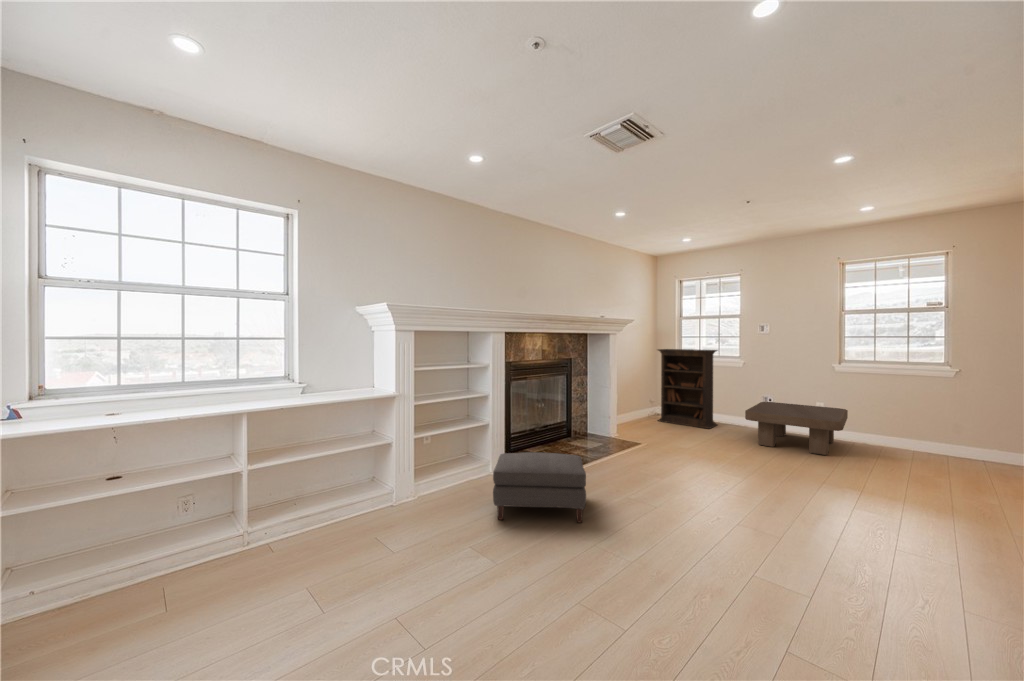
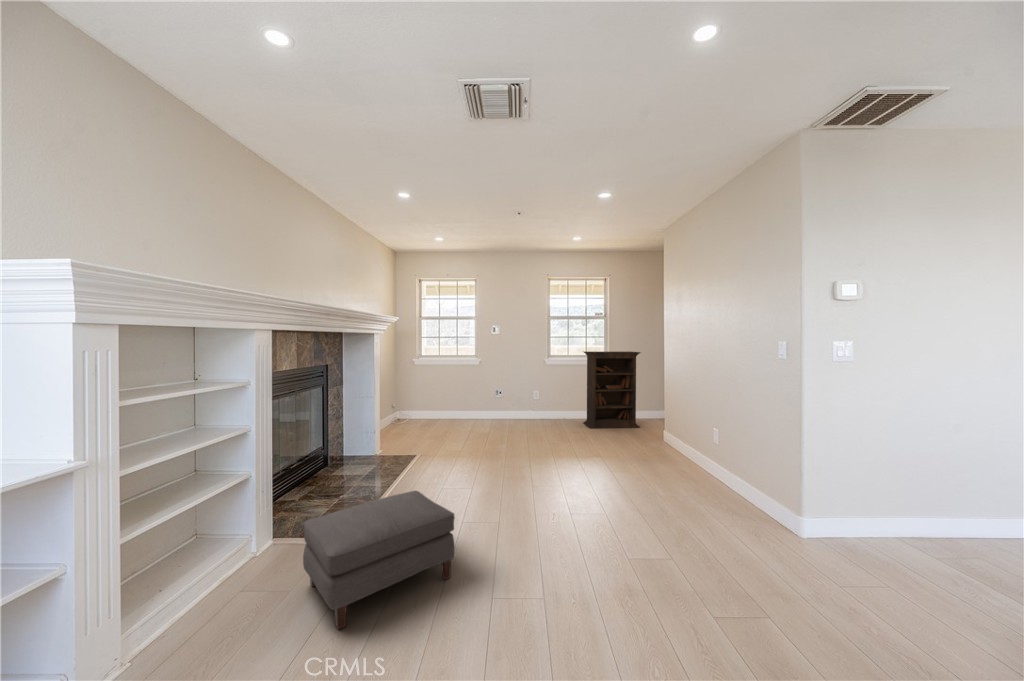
bookcase: present [658,349,717,429] -> present [583,351,640,428]
coffee table: present [745,402,848,455] -> none [495,394,565,434]

